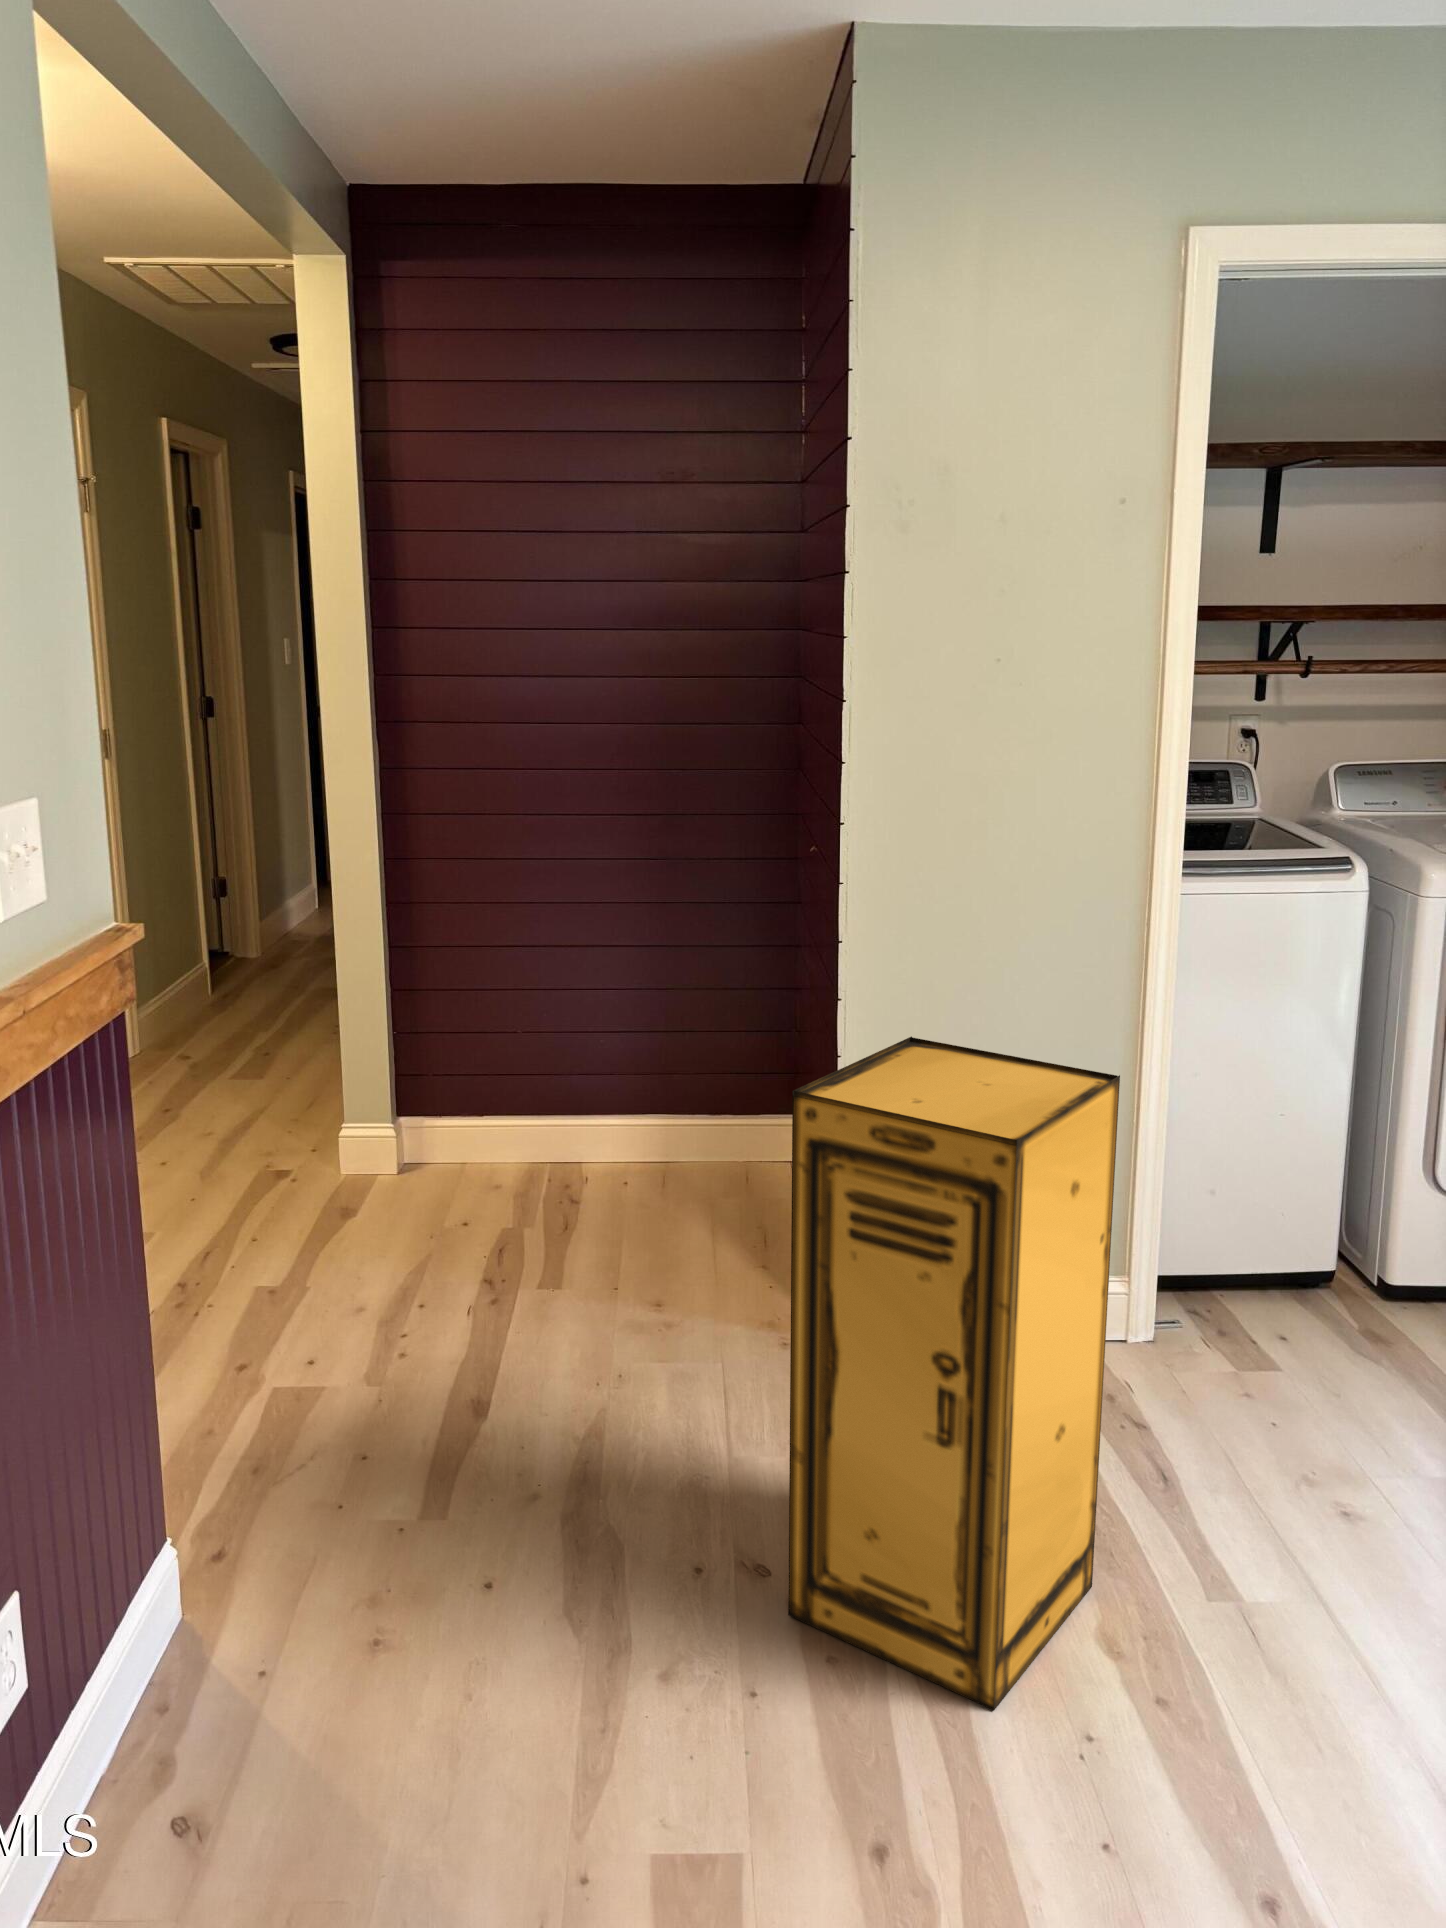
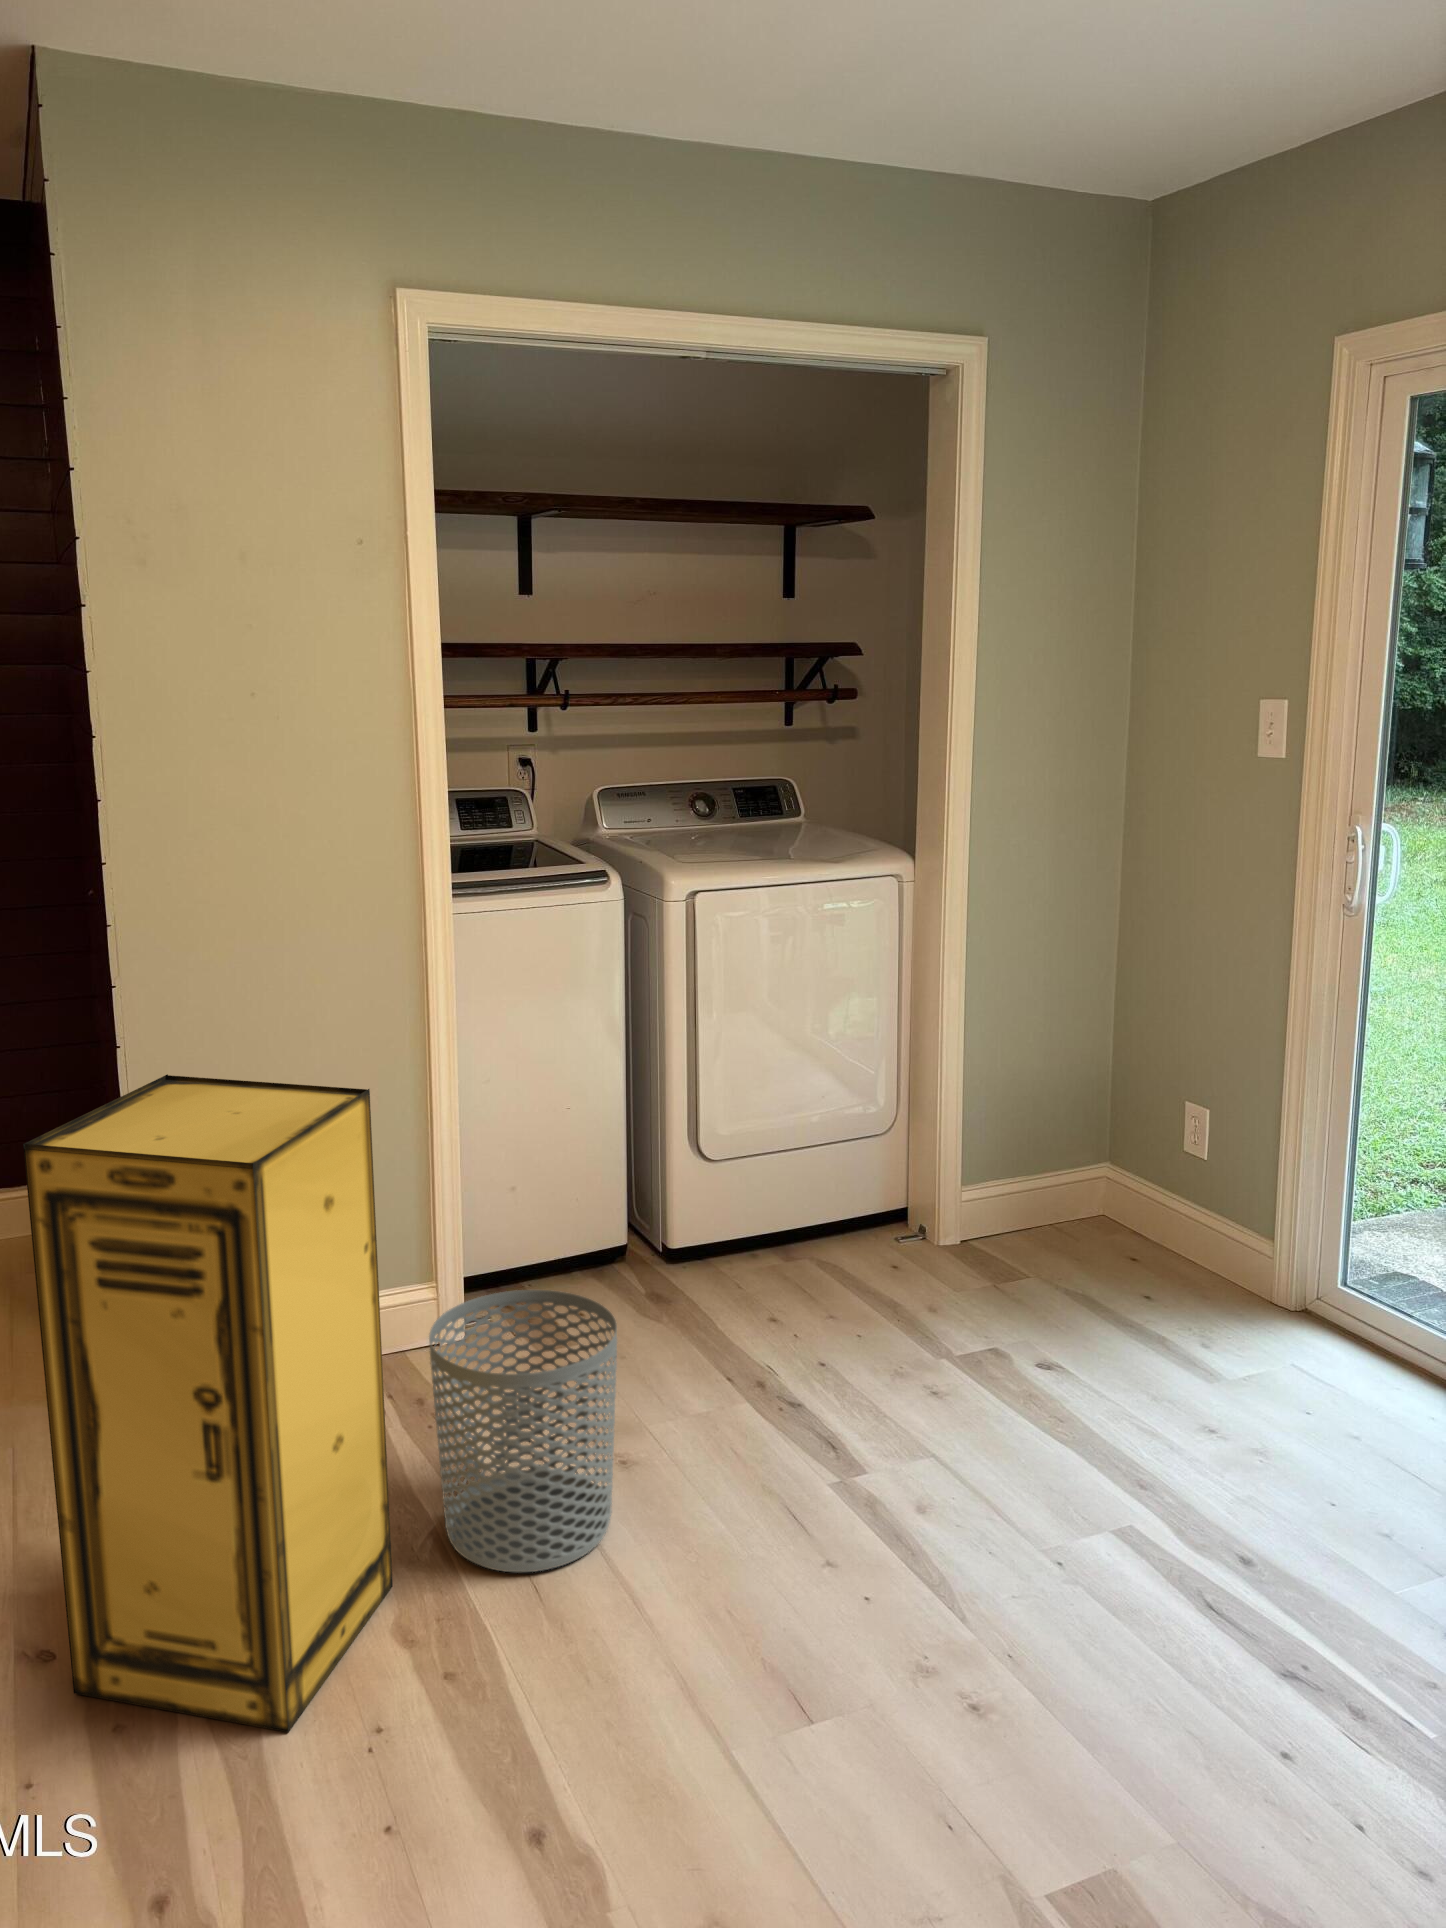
waste bin: none [1147,1304,1362,1610] -> present [429,1290,617,1572]

